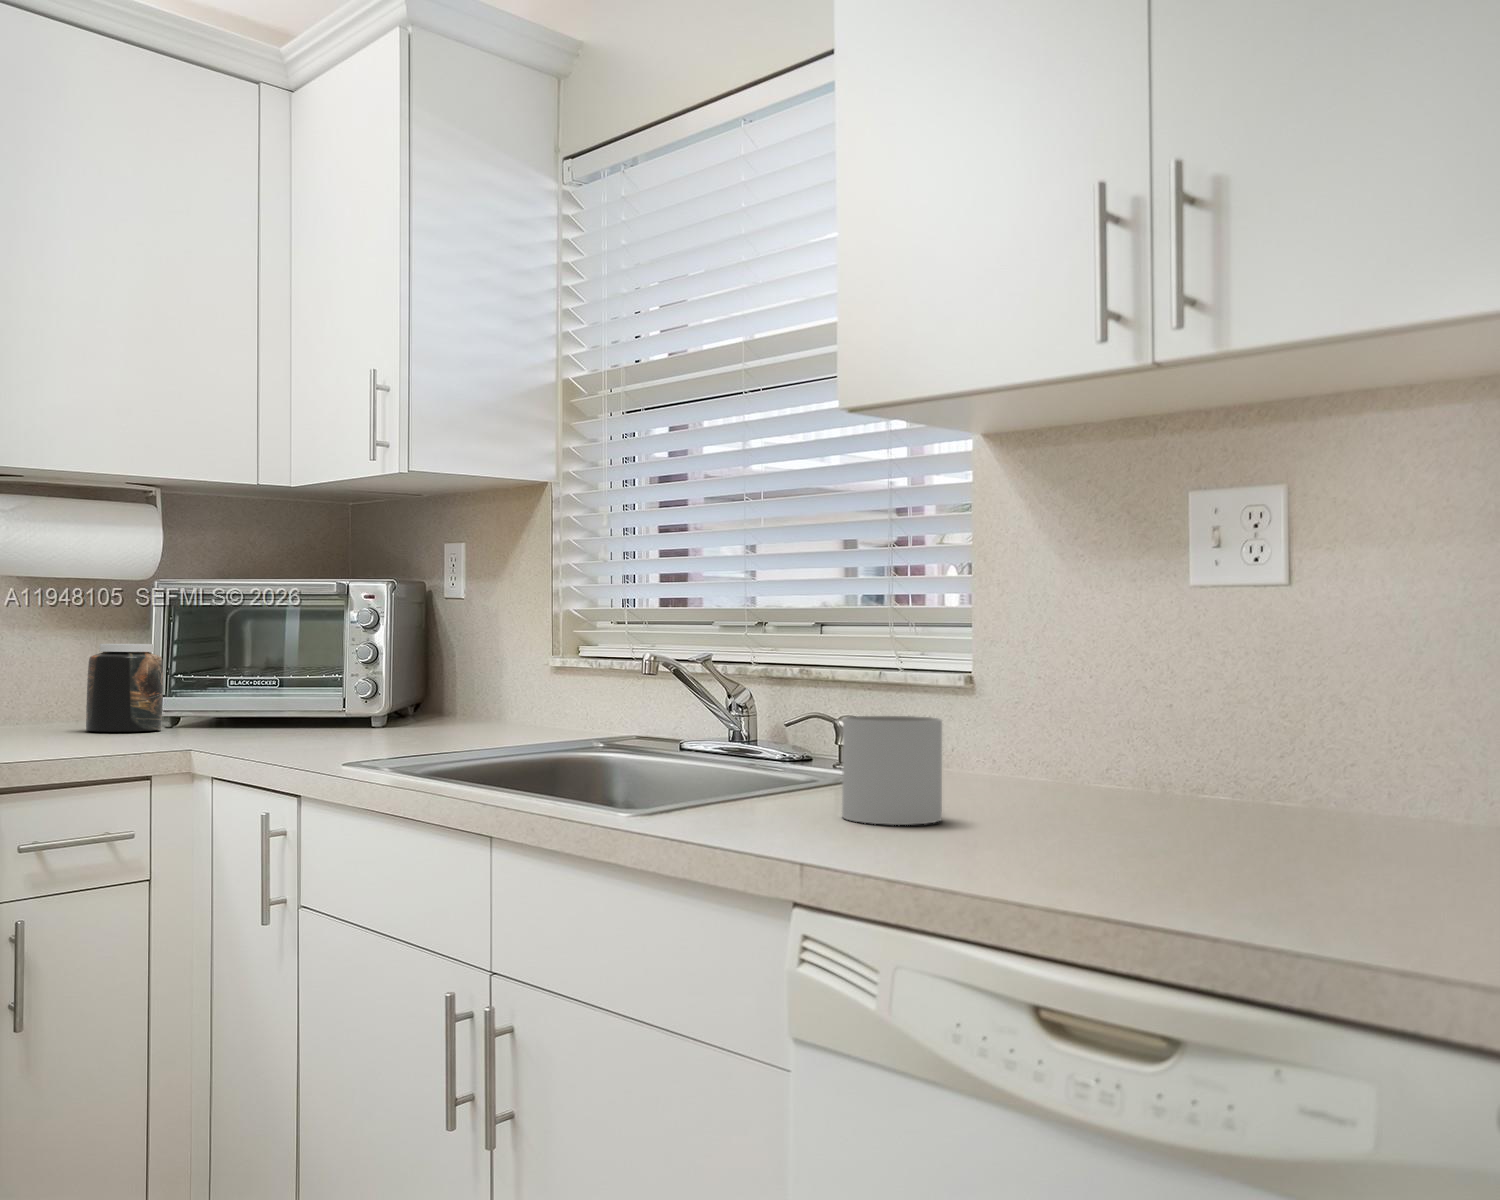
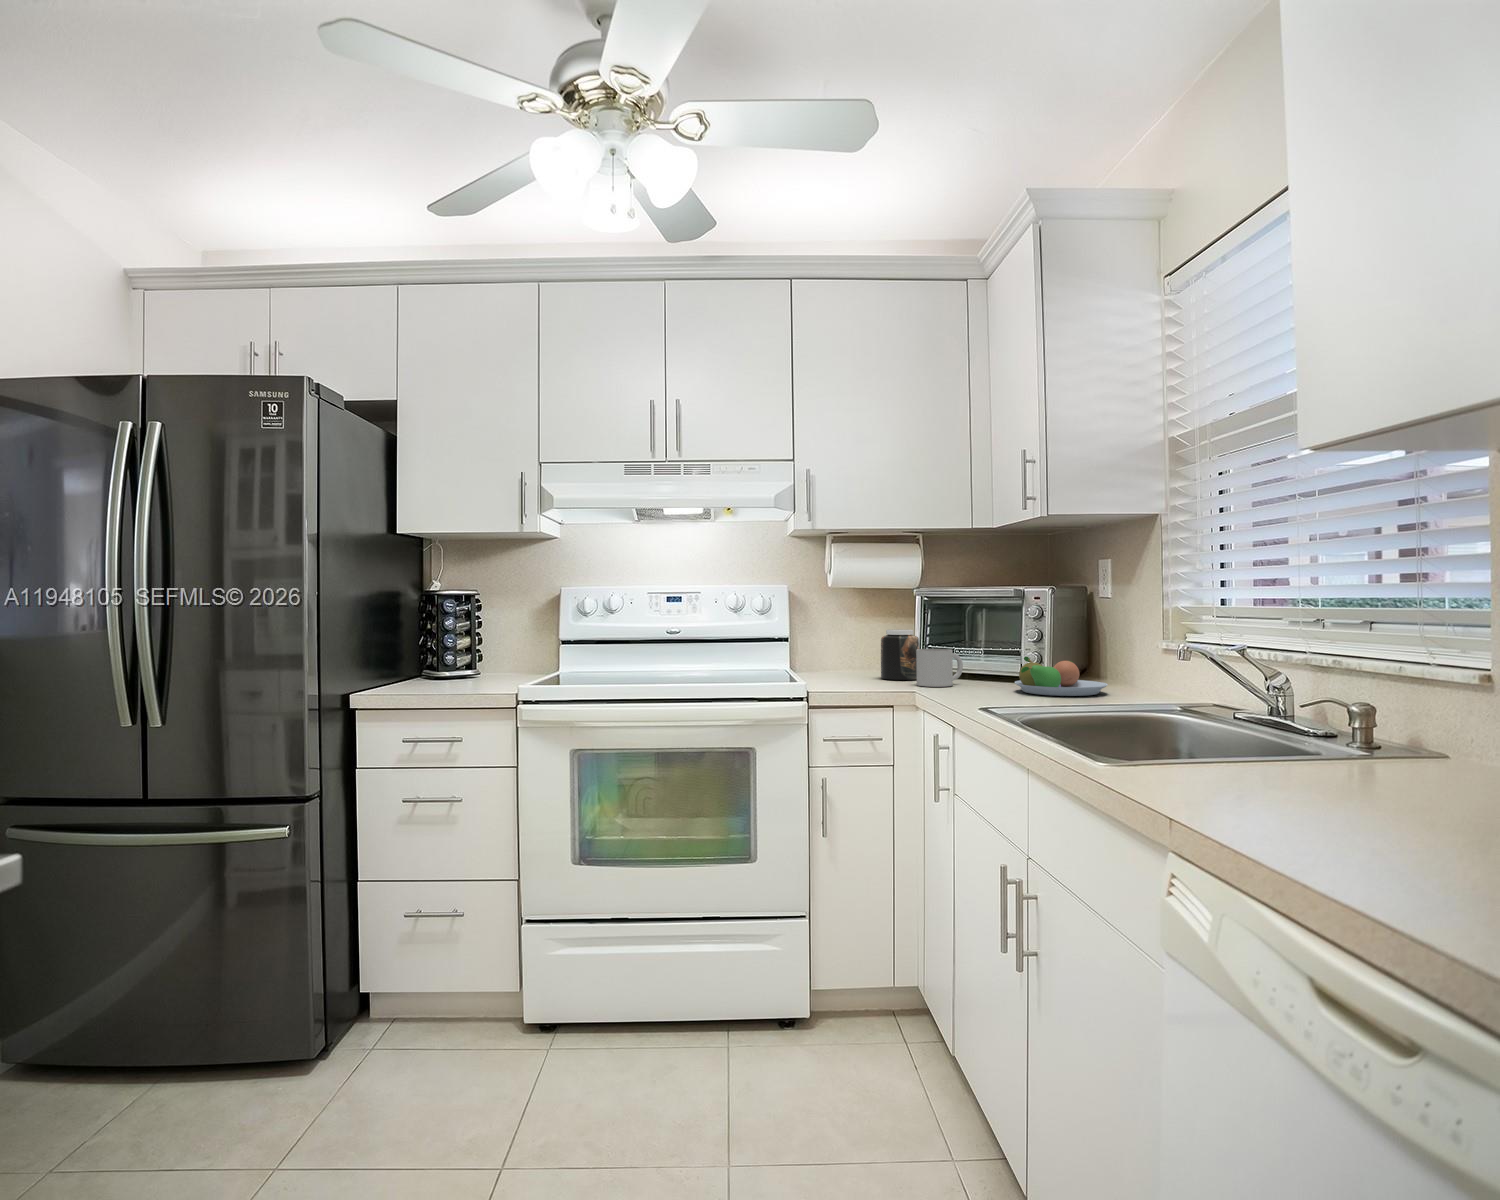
fruit bowl: none [348,683,487,740] -> present [1015,657,1108,696]
mug: present [842,716,942,825] -> present [916,649,963,687]

